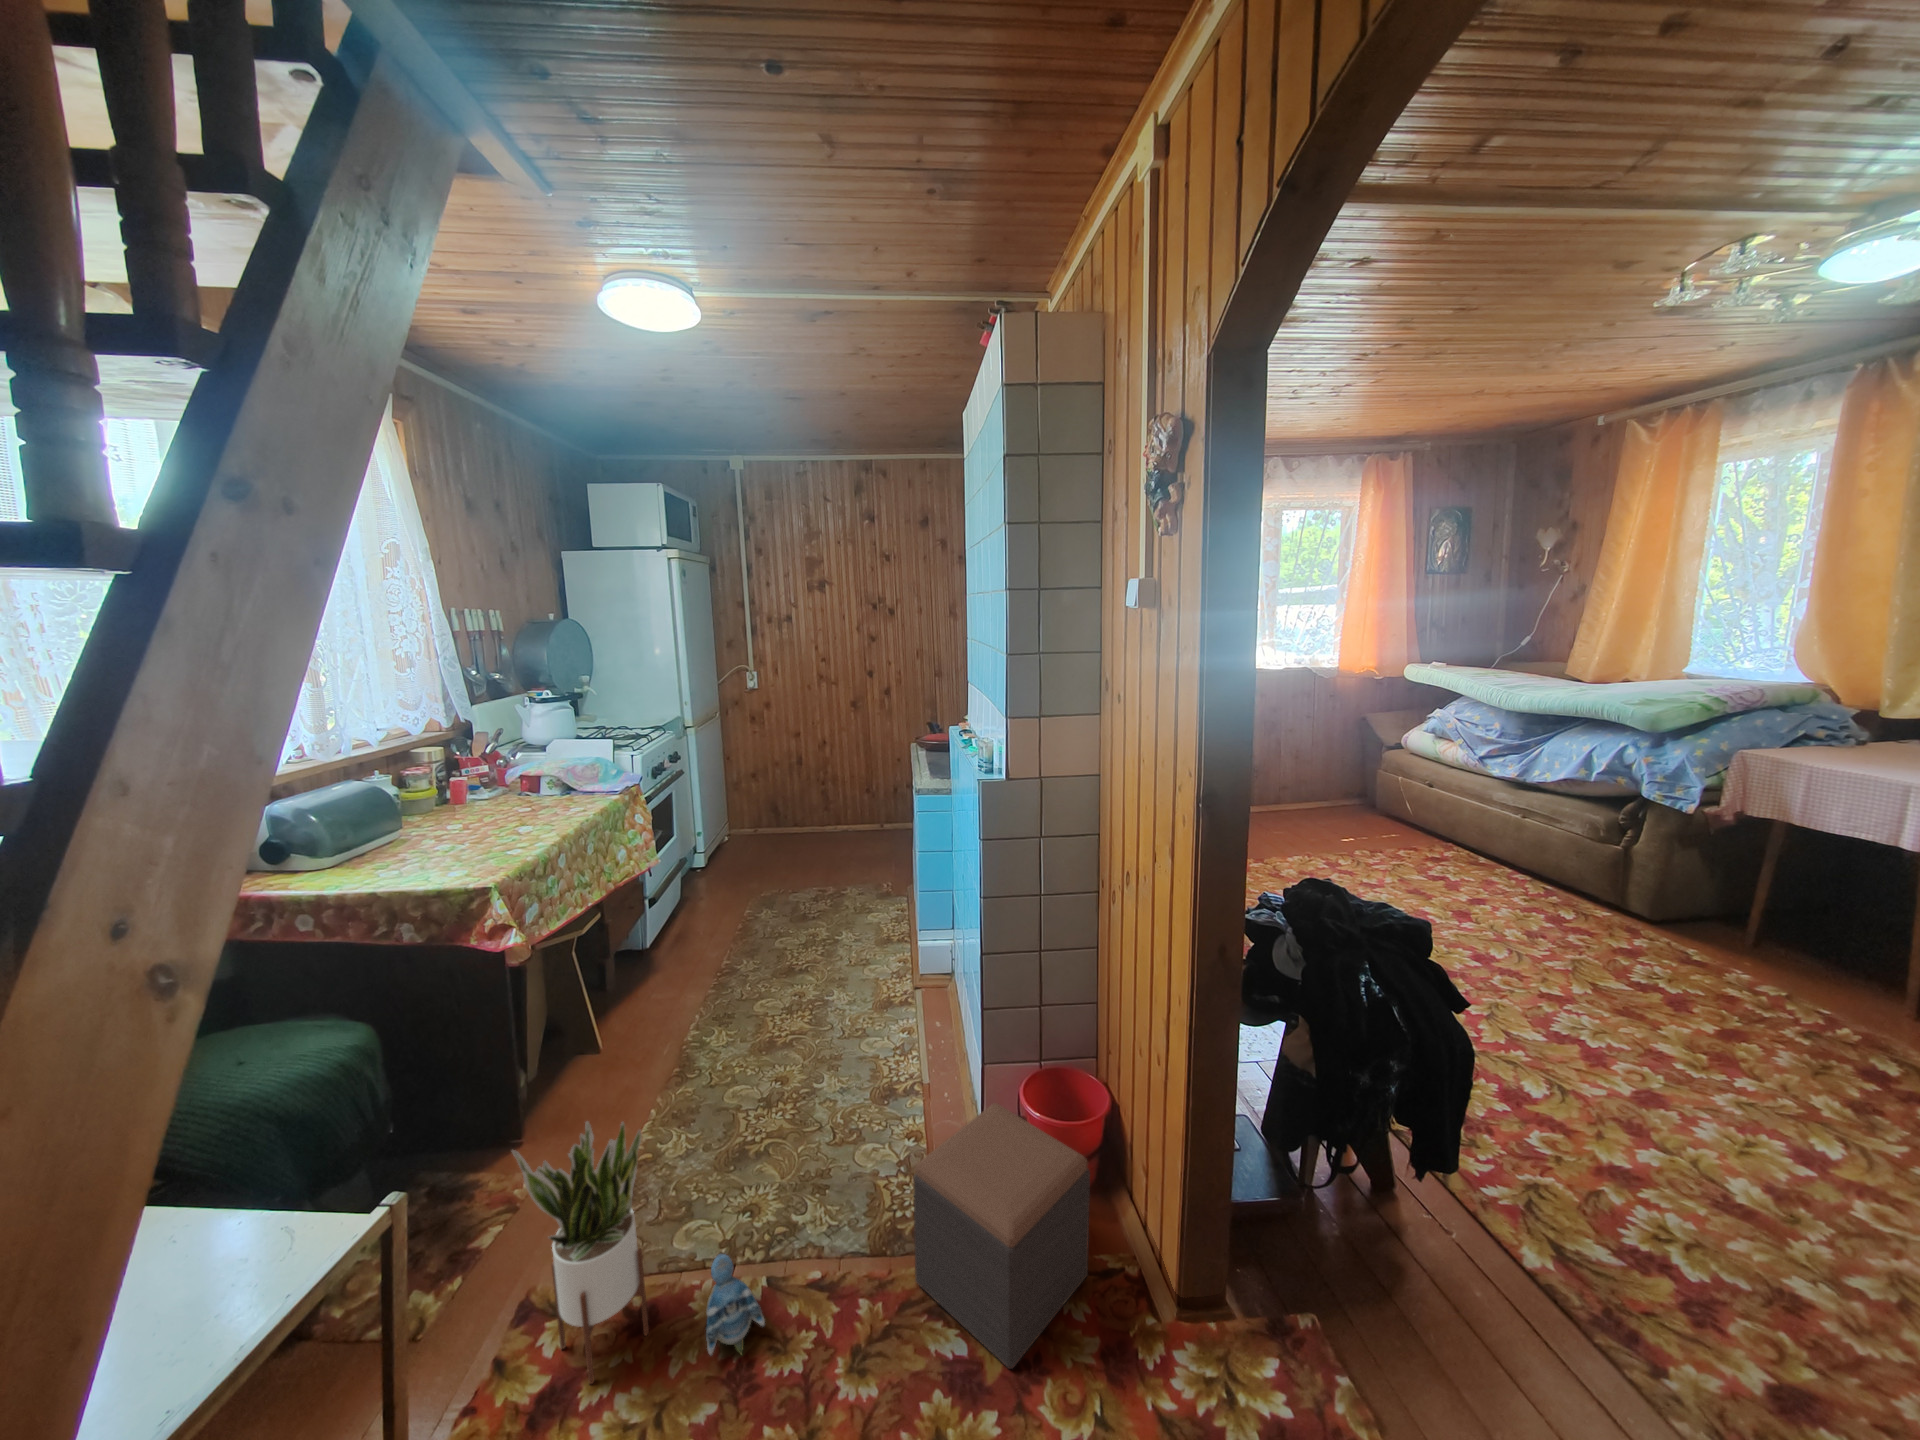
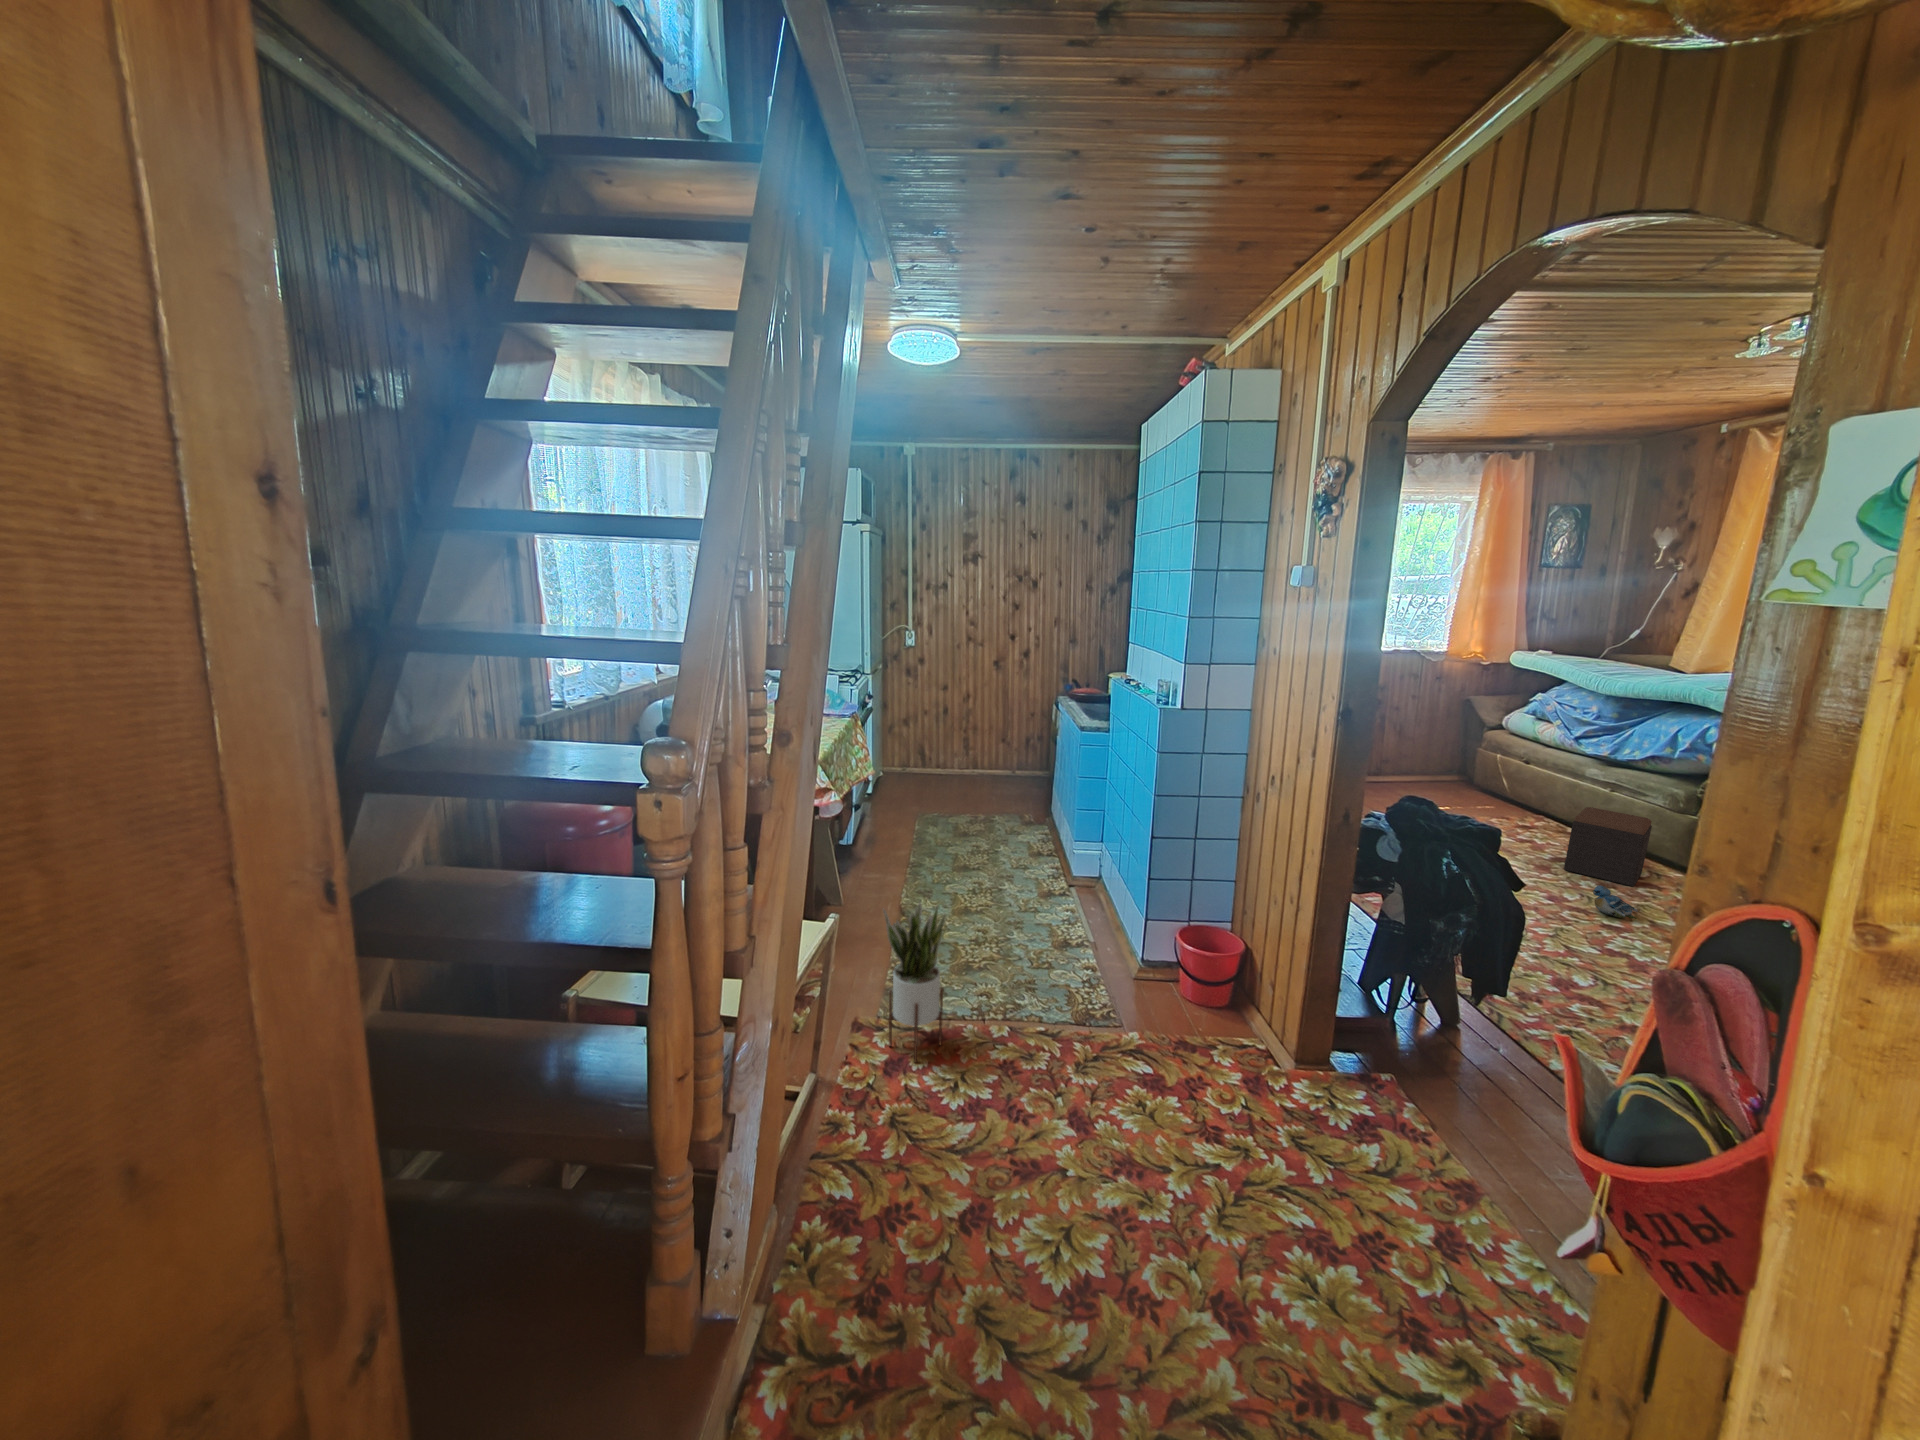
footstool: present [913,1103,1090,1369] -> present [1564,807,1652,886]
plush toy: present [706,1254,765,1355] -> present [1593,885,1638,919]

